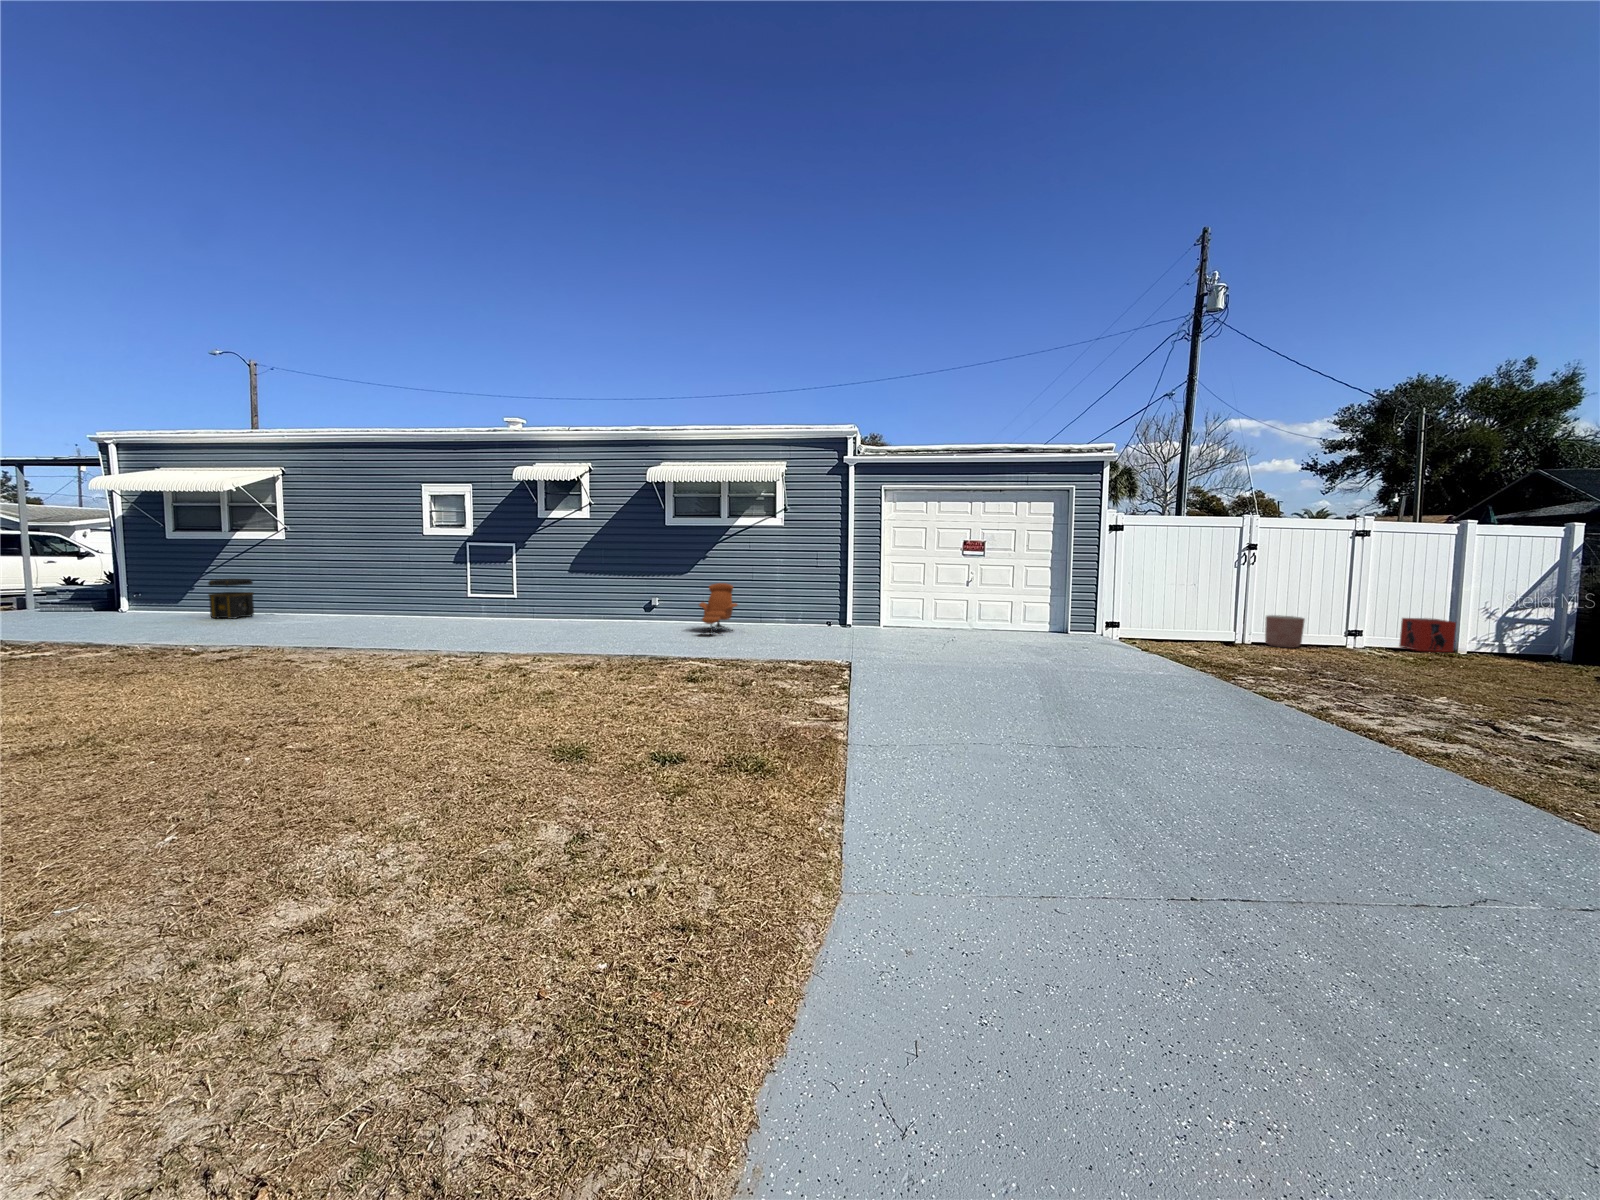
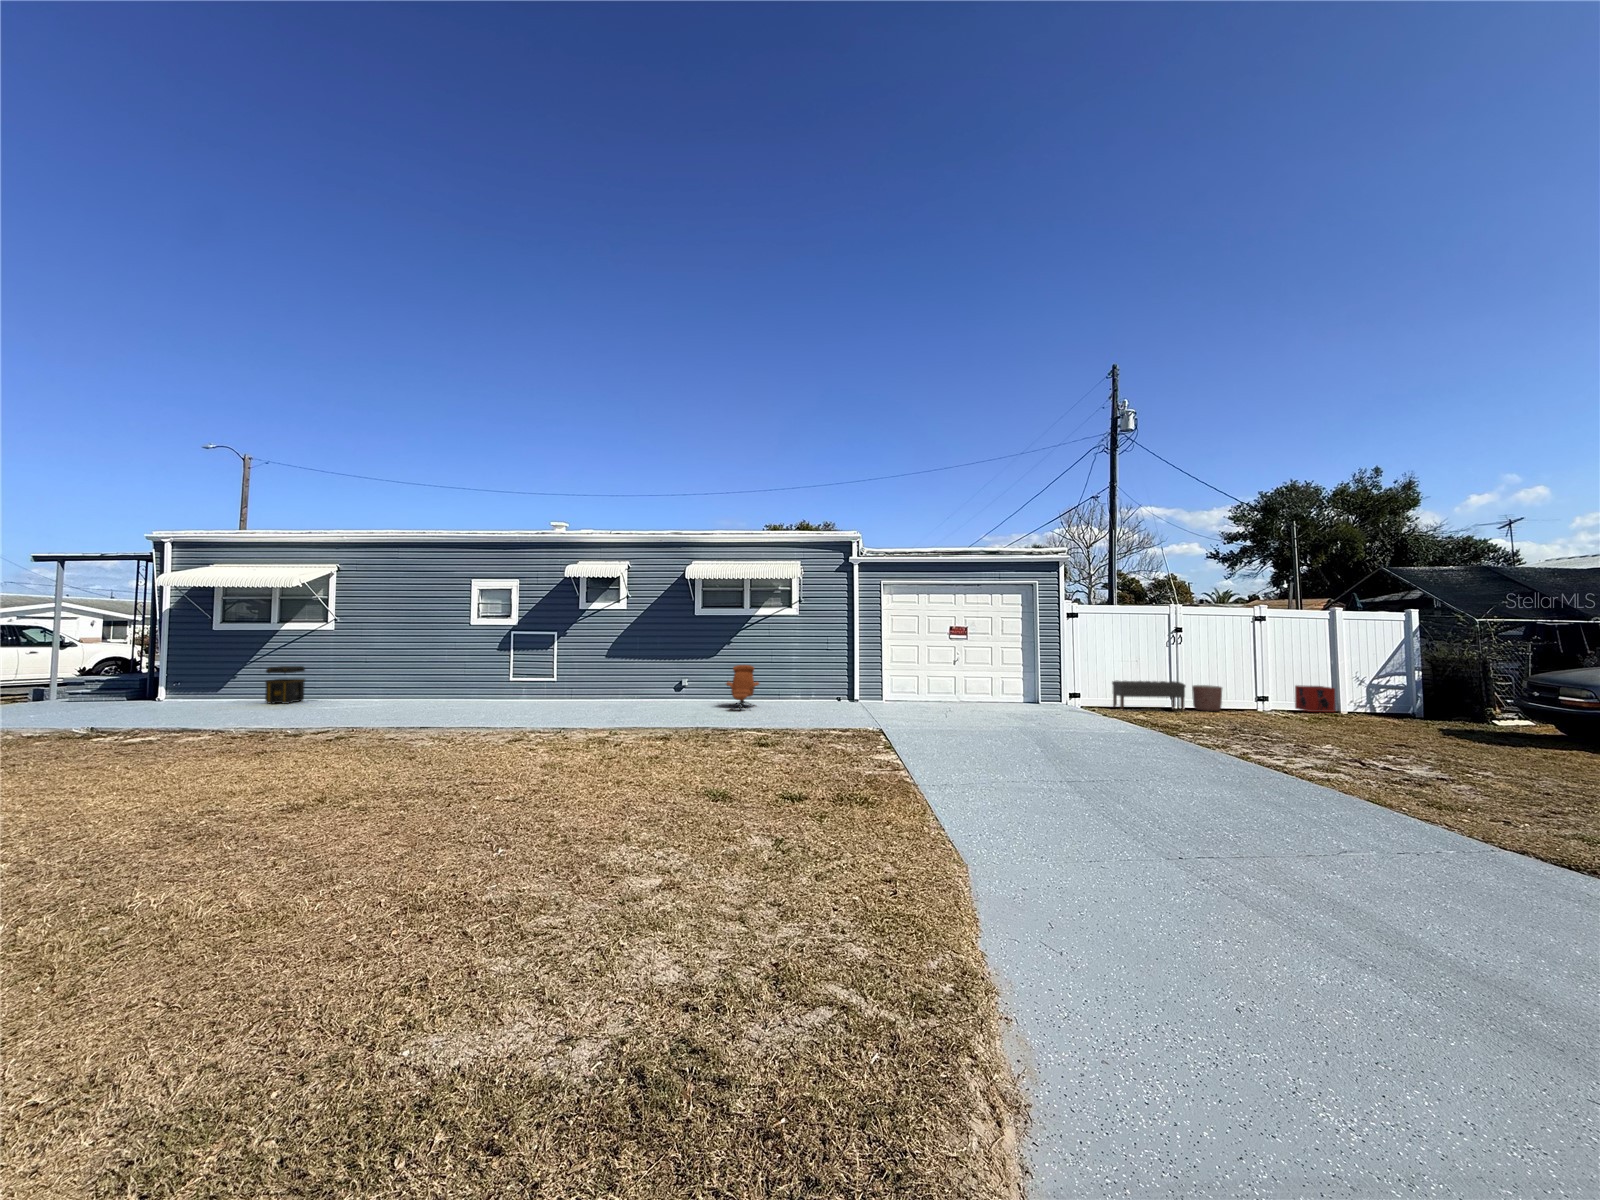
bench: none [1163,608,1257,647] -> present [1112,681,1186,711]

